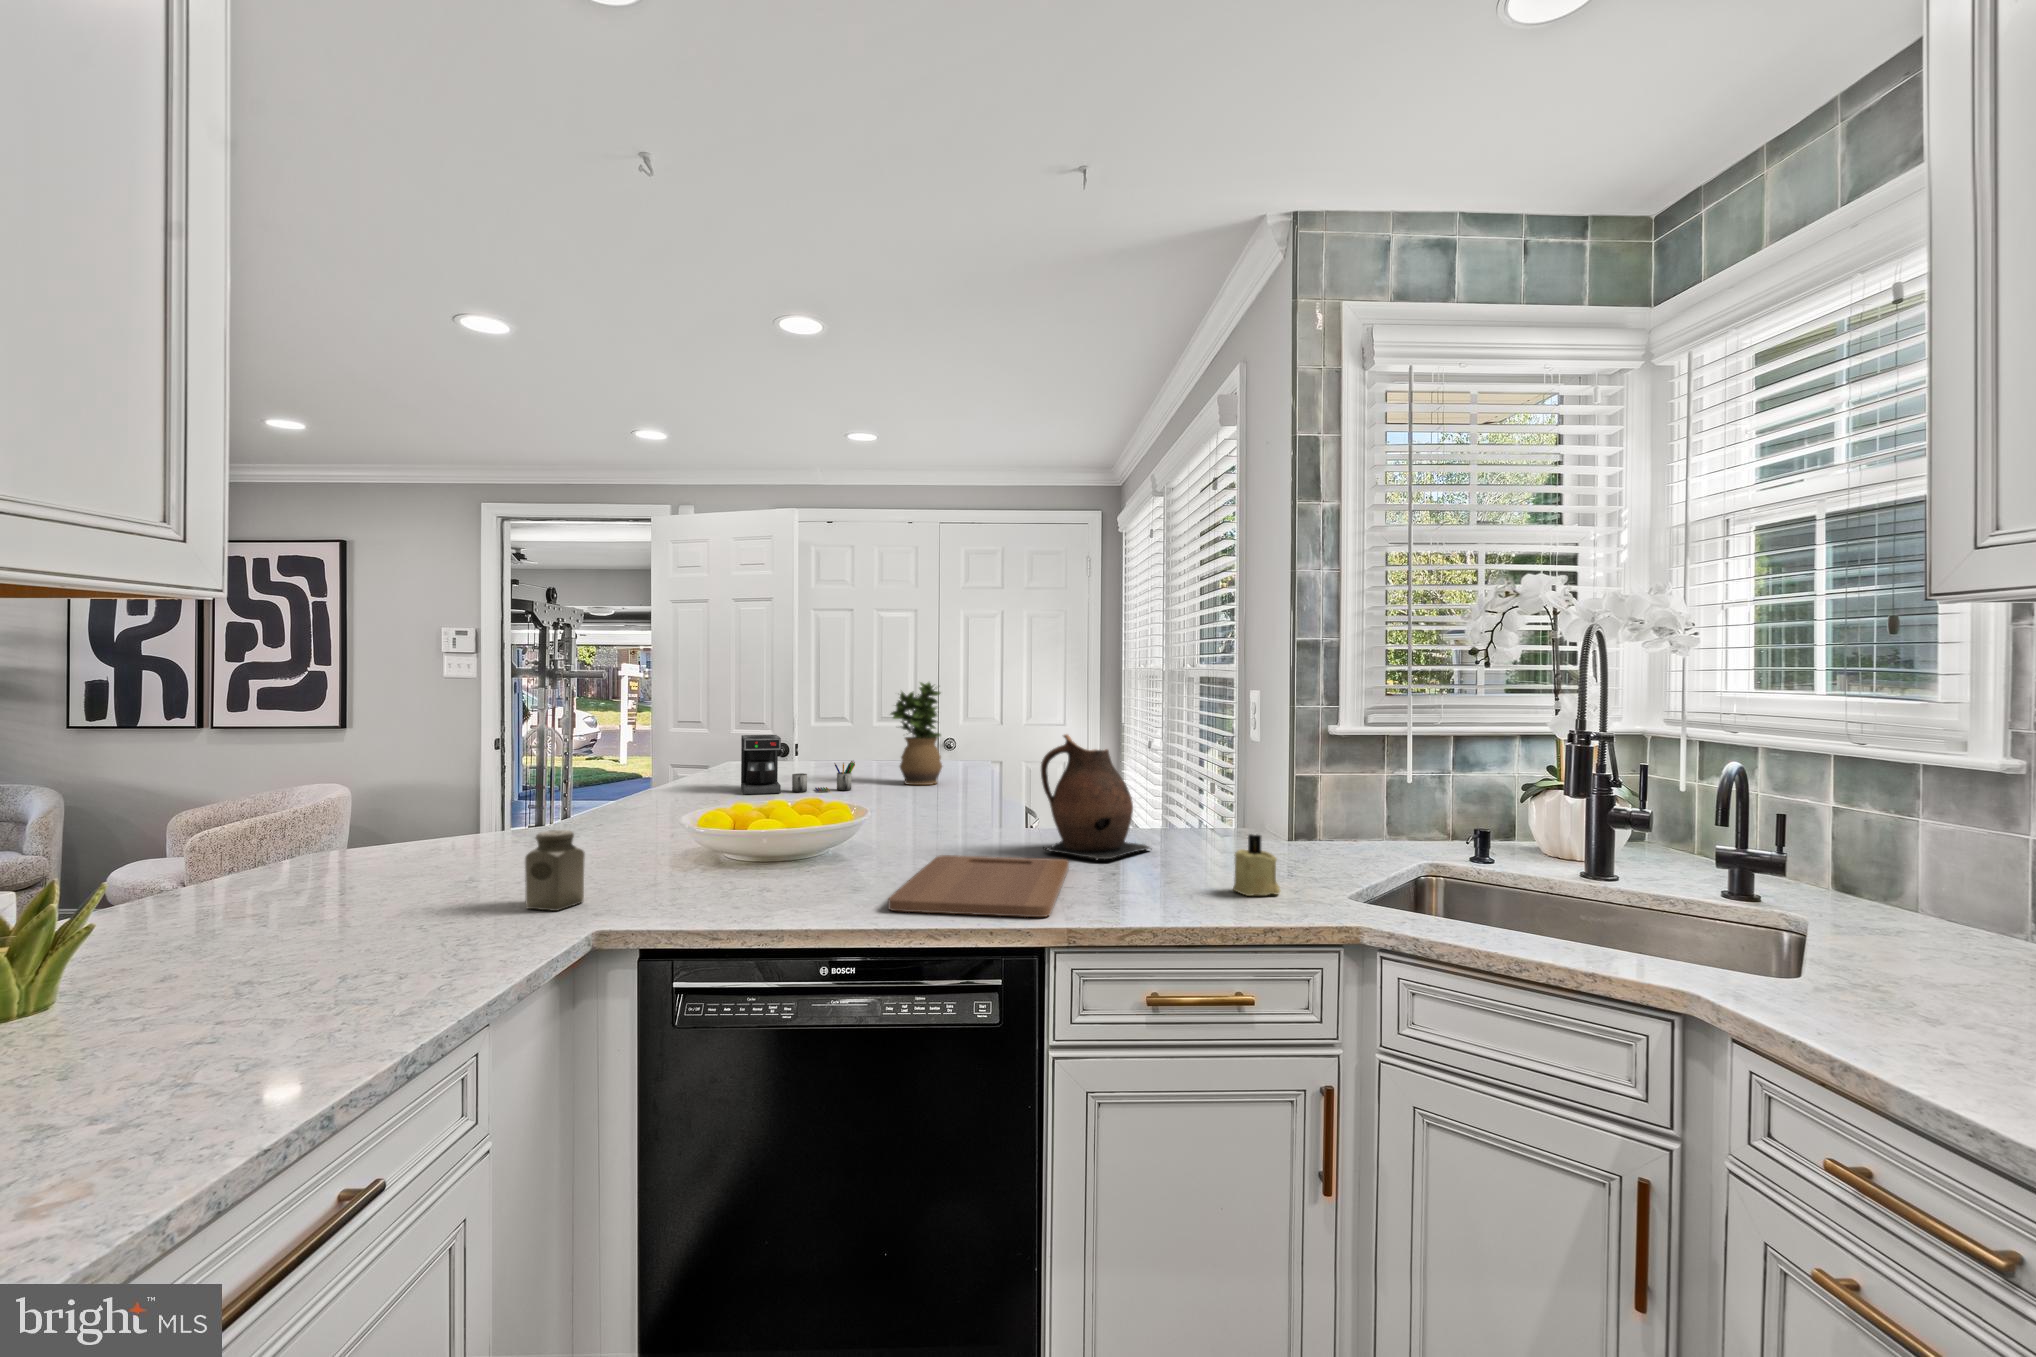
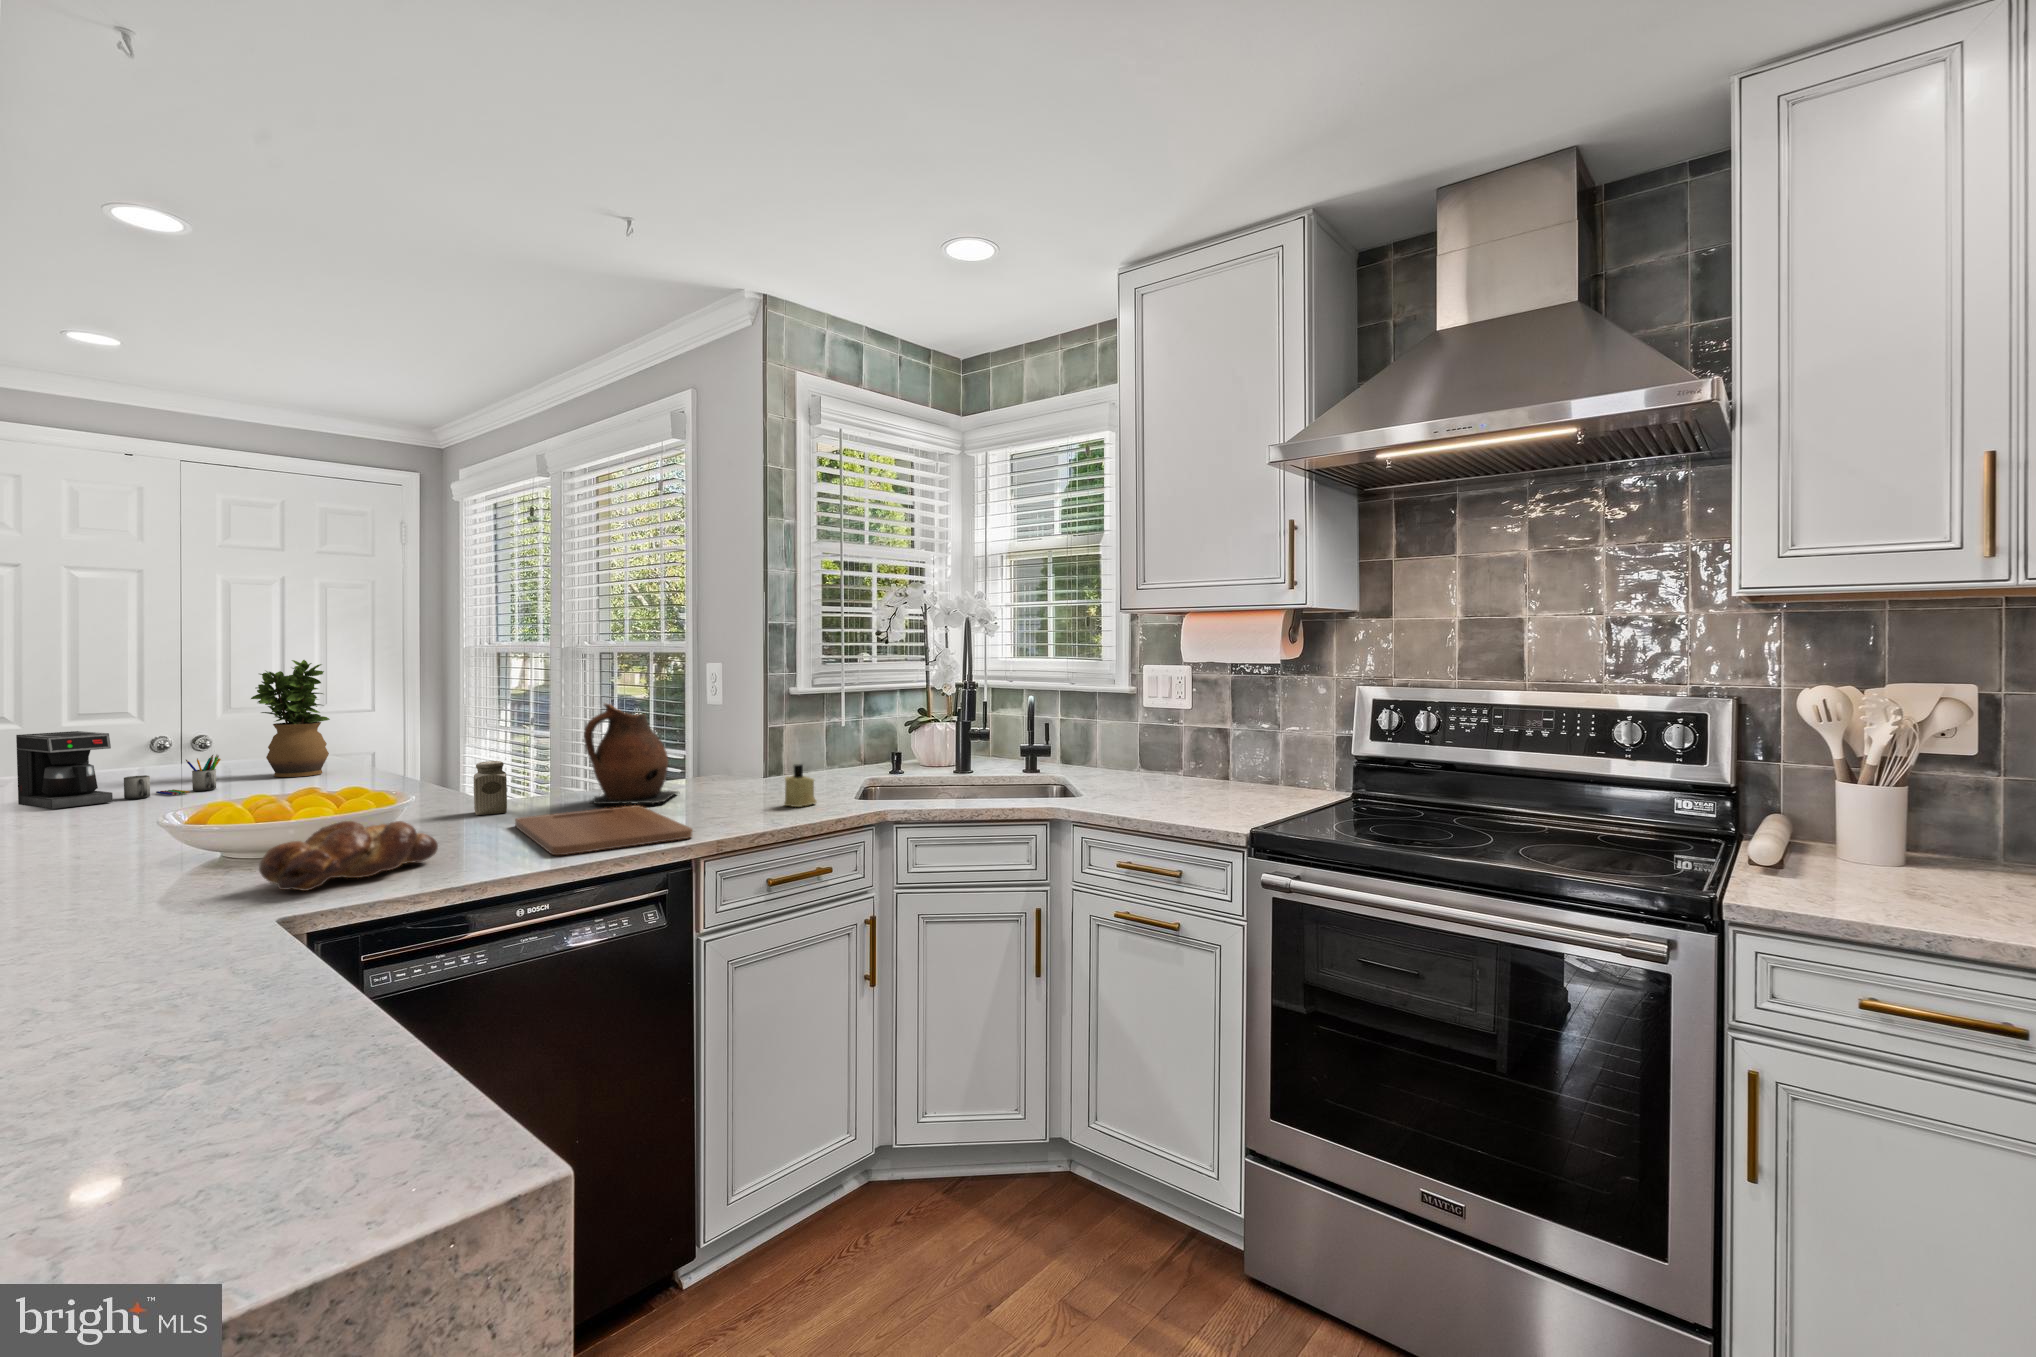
salt shaker: present [525,830,585,911] -> present [474,761,507,815]
bread loaf: none [649,838,807,904] -> present [259,821,438,891]

